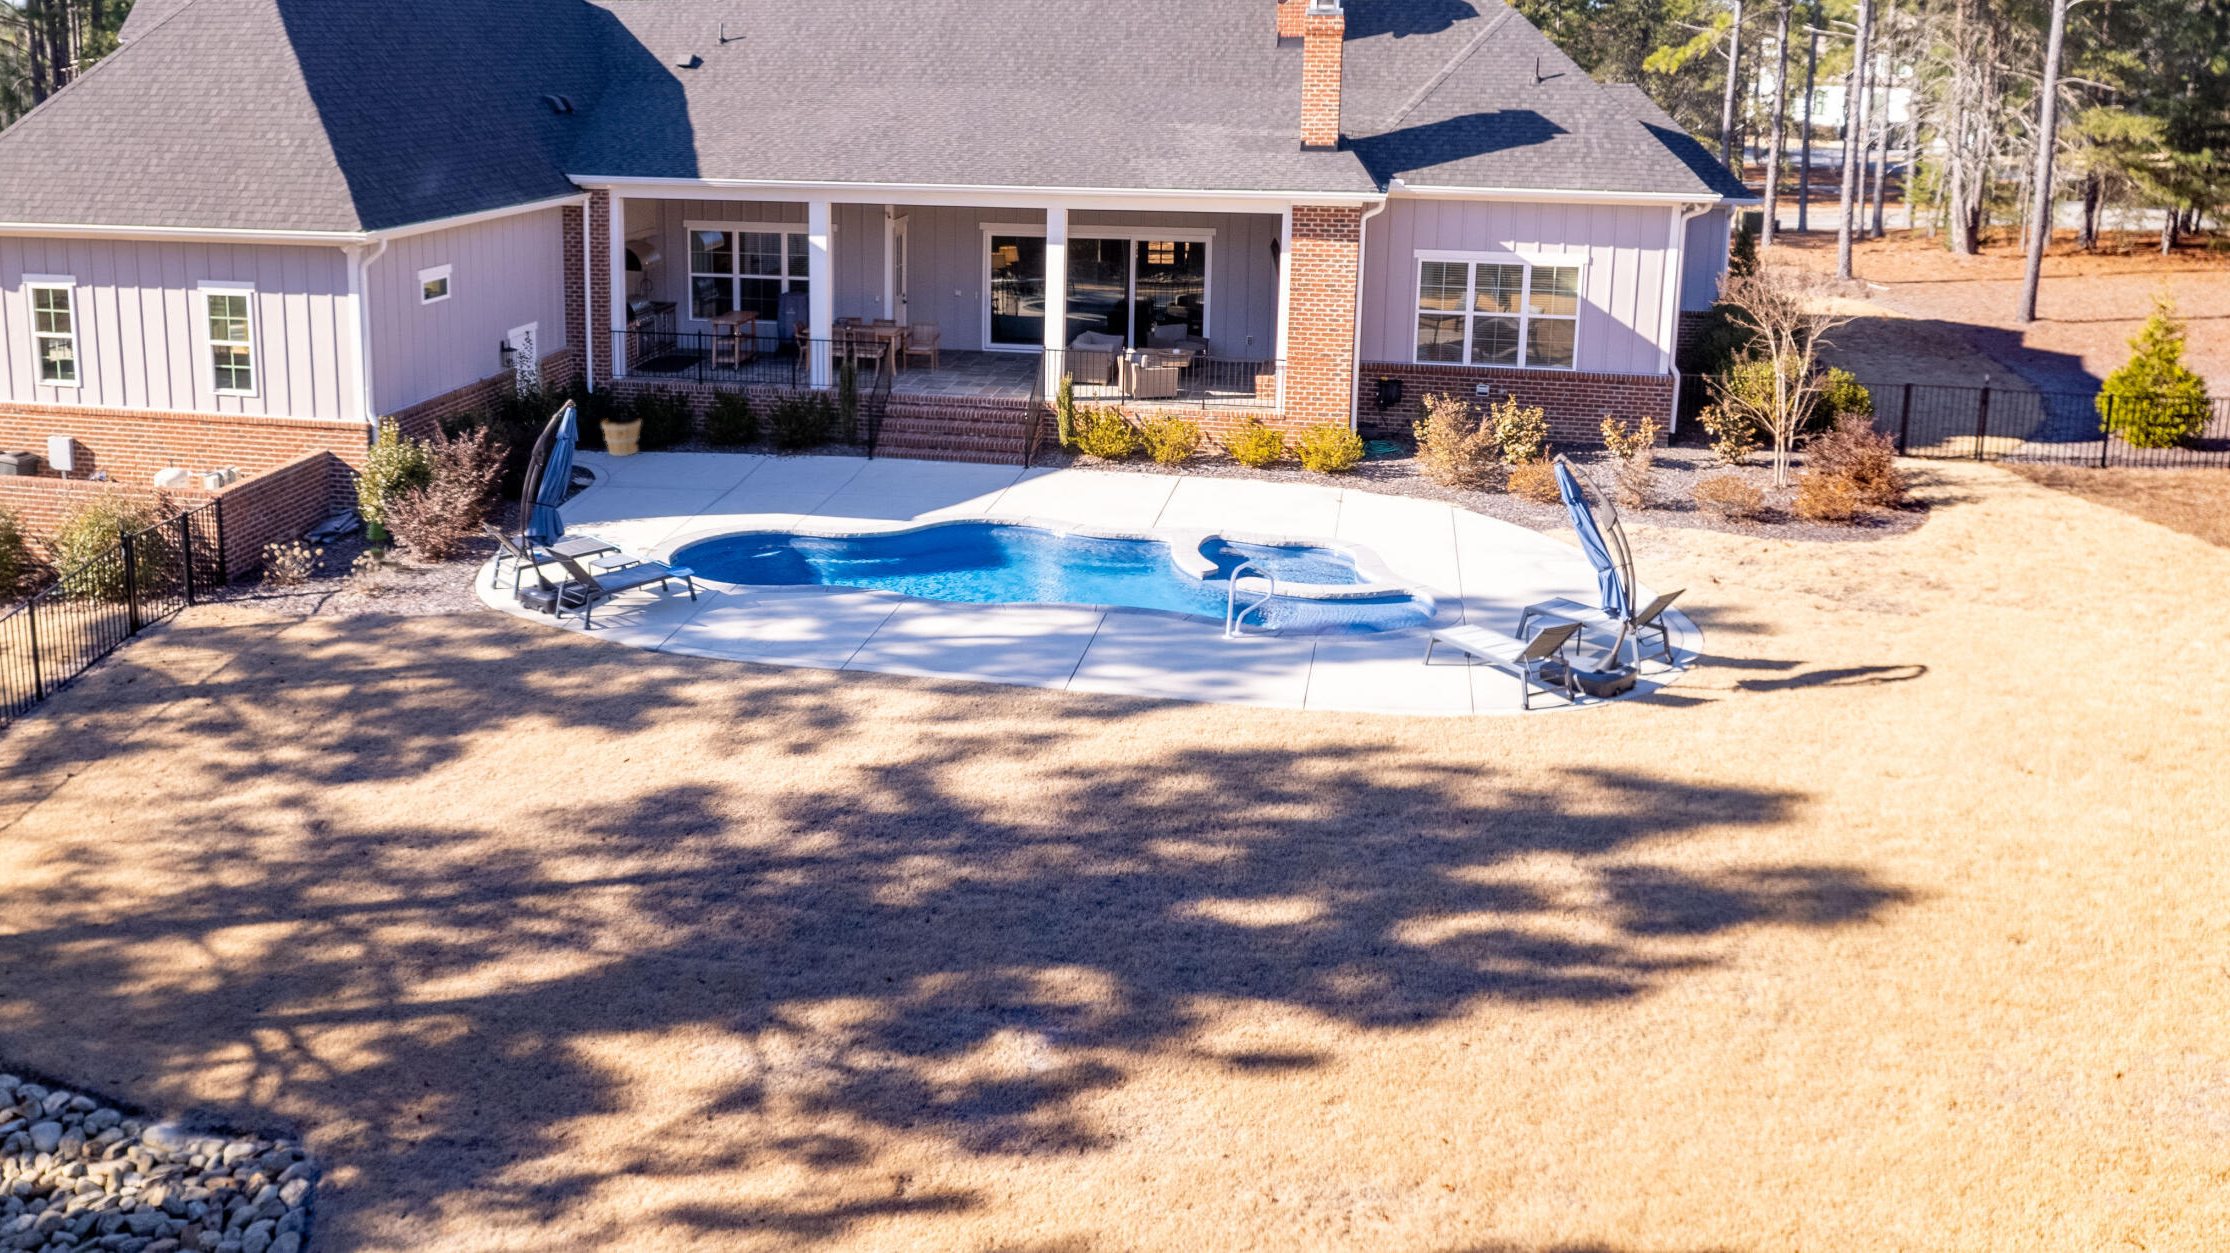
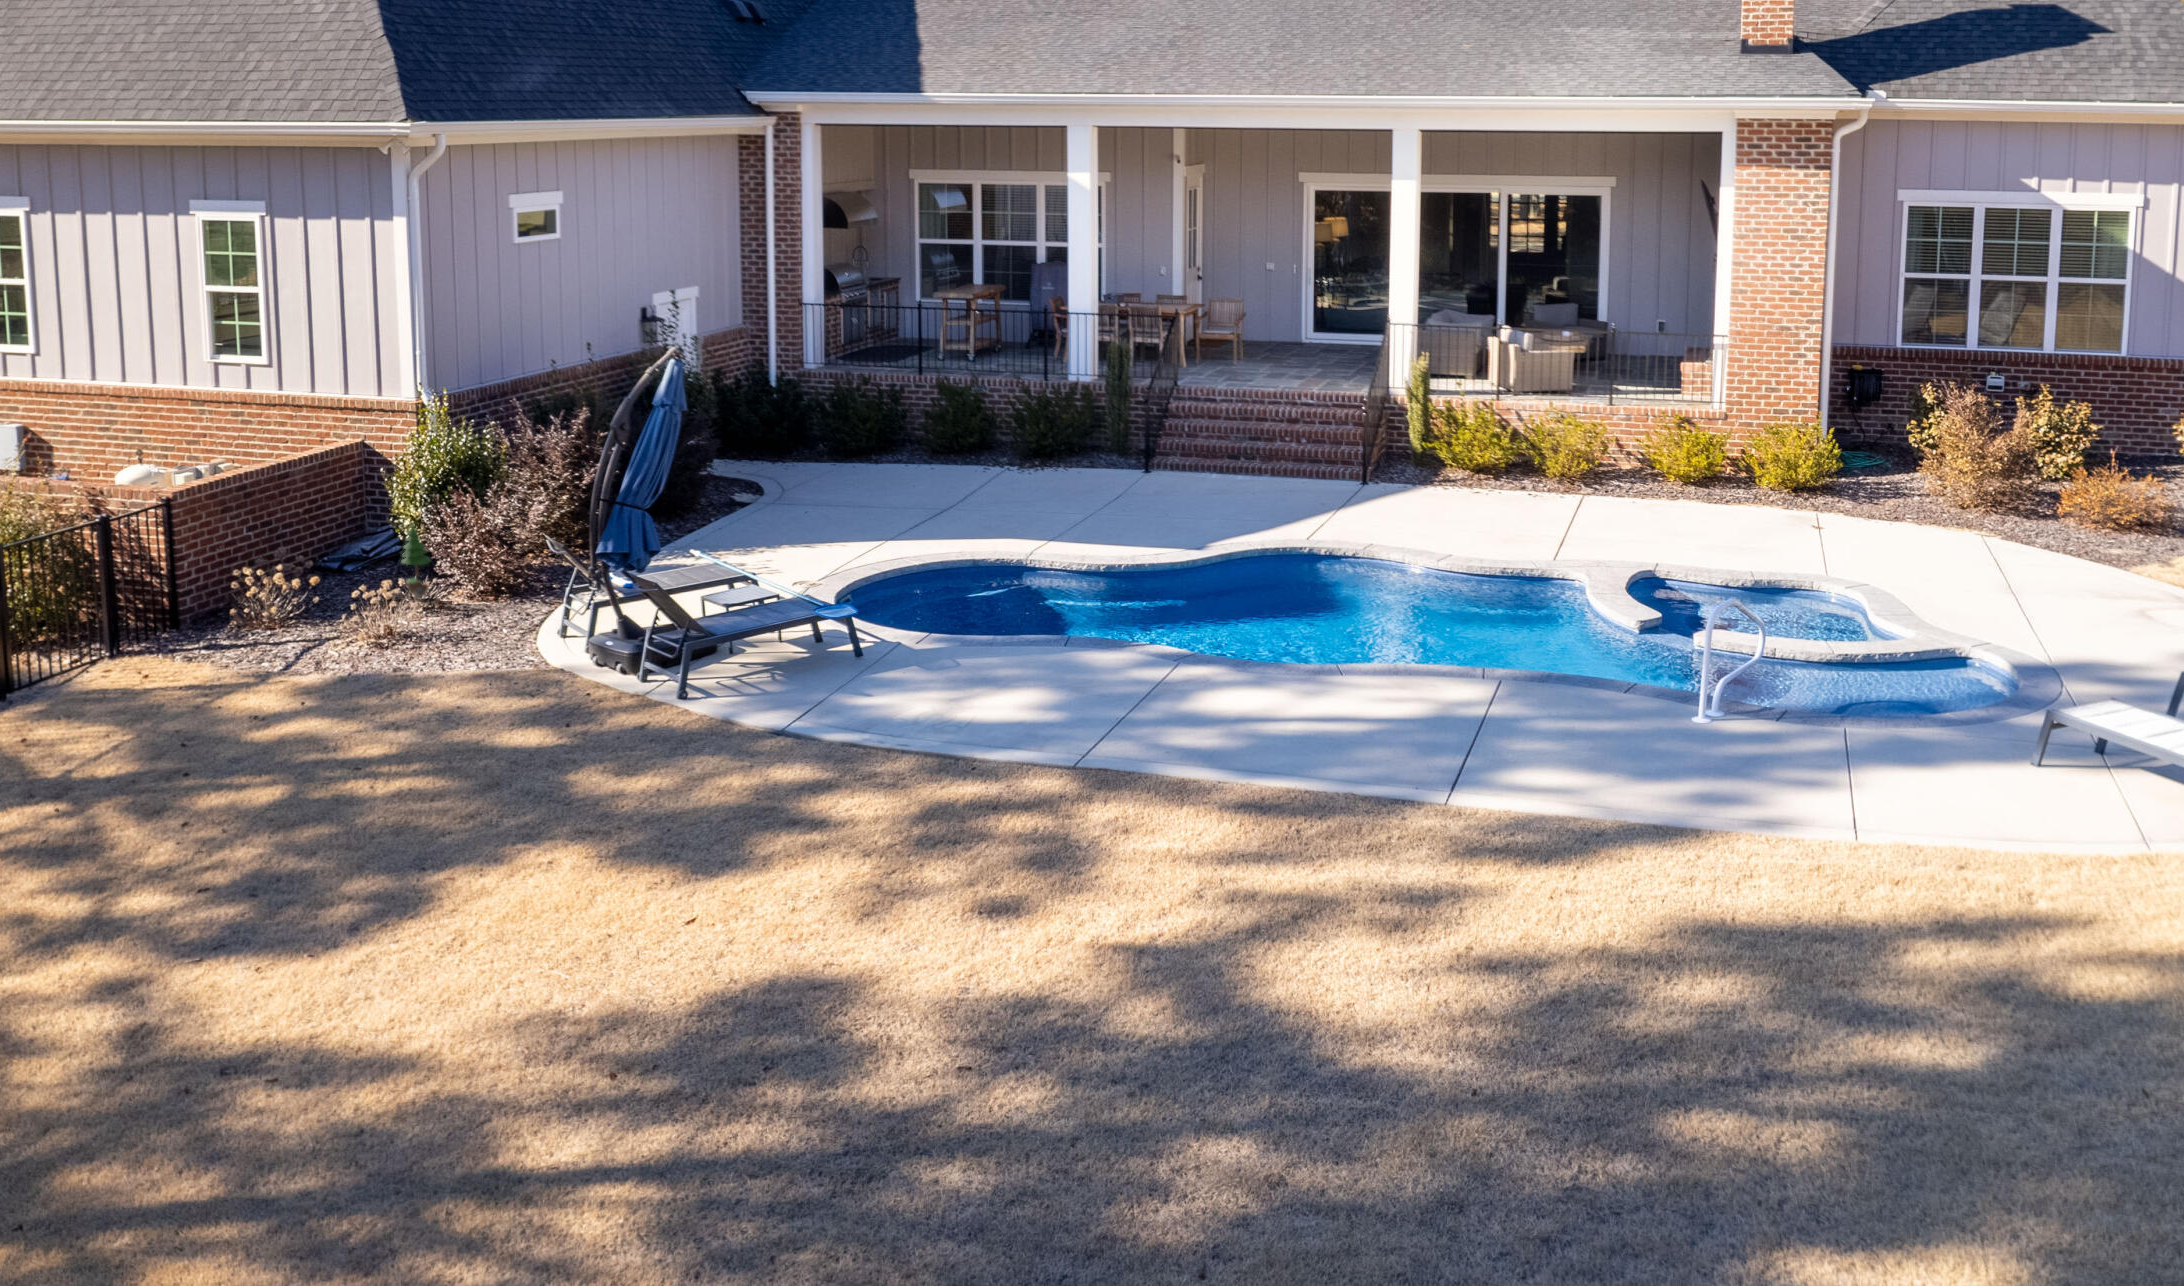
wooden bucket: present [602,420,641,456] -> none [769,414,823,467]

